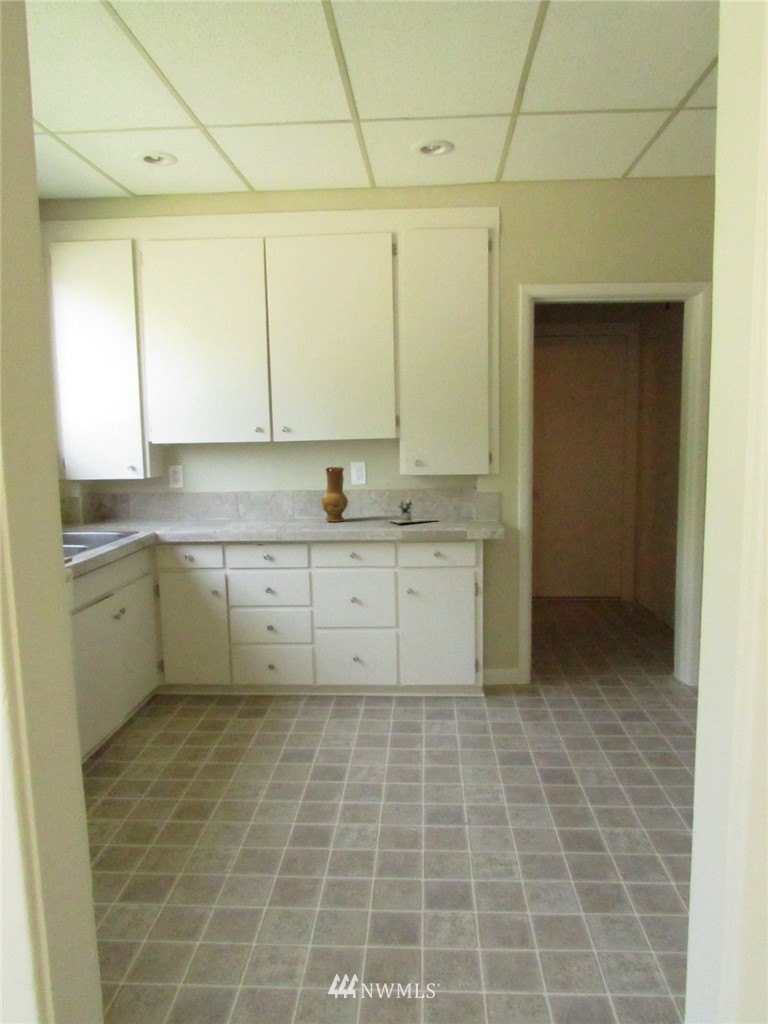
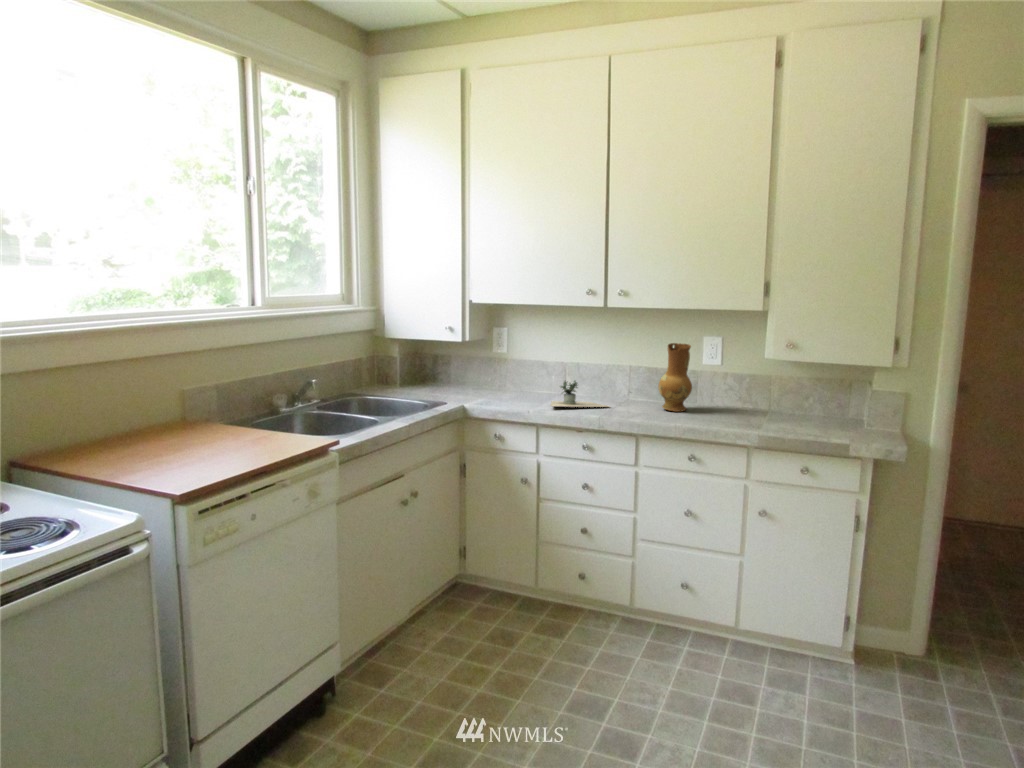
potted plant: present [392,501,429,523] -> present [551,381,607,407]

